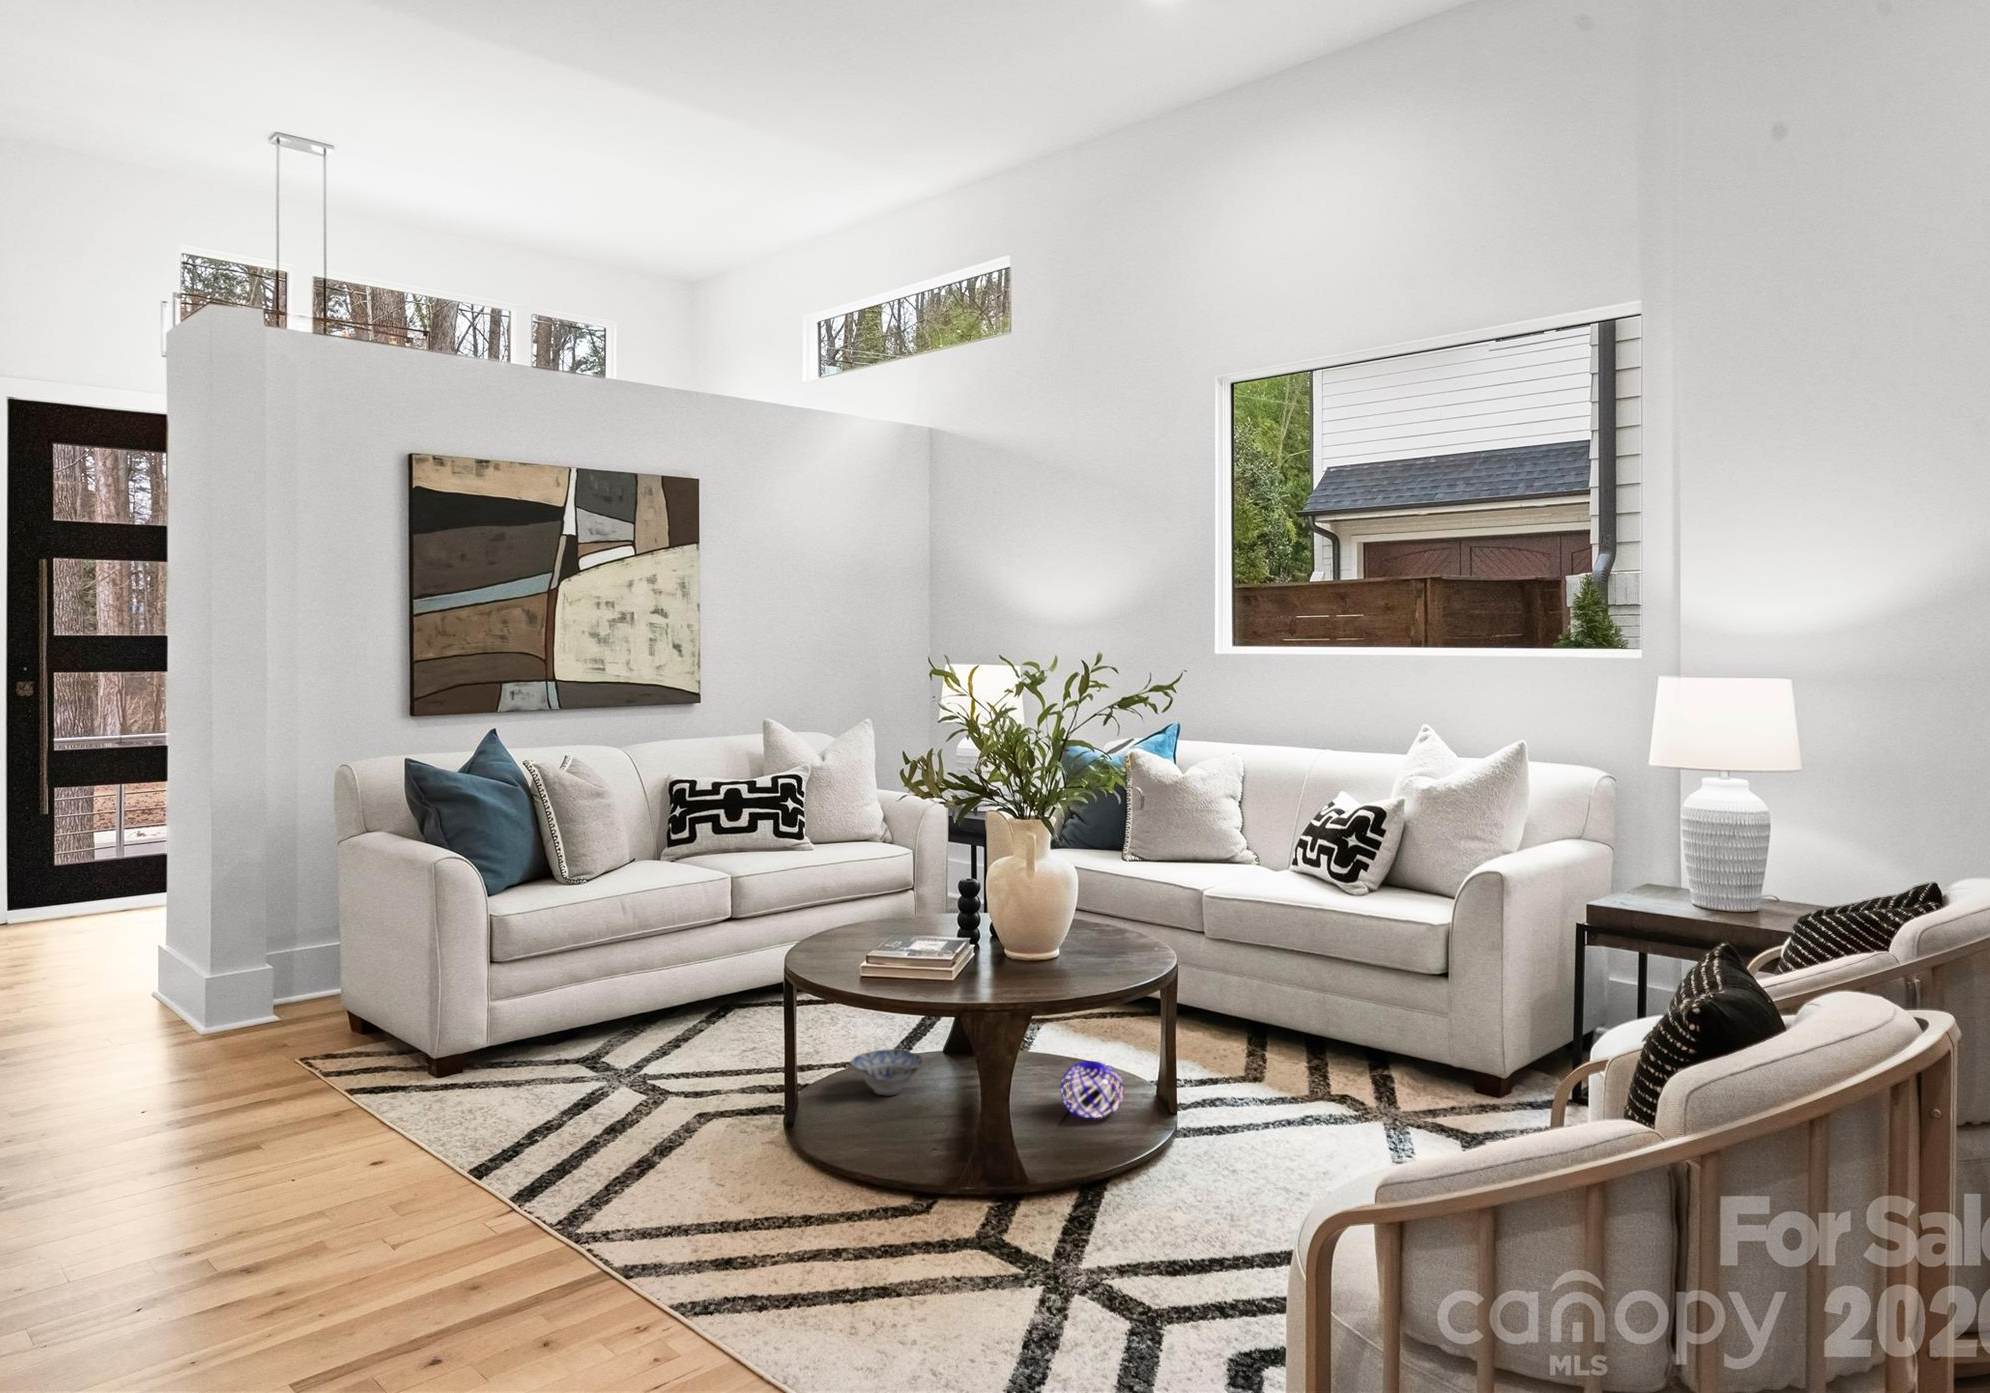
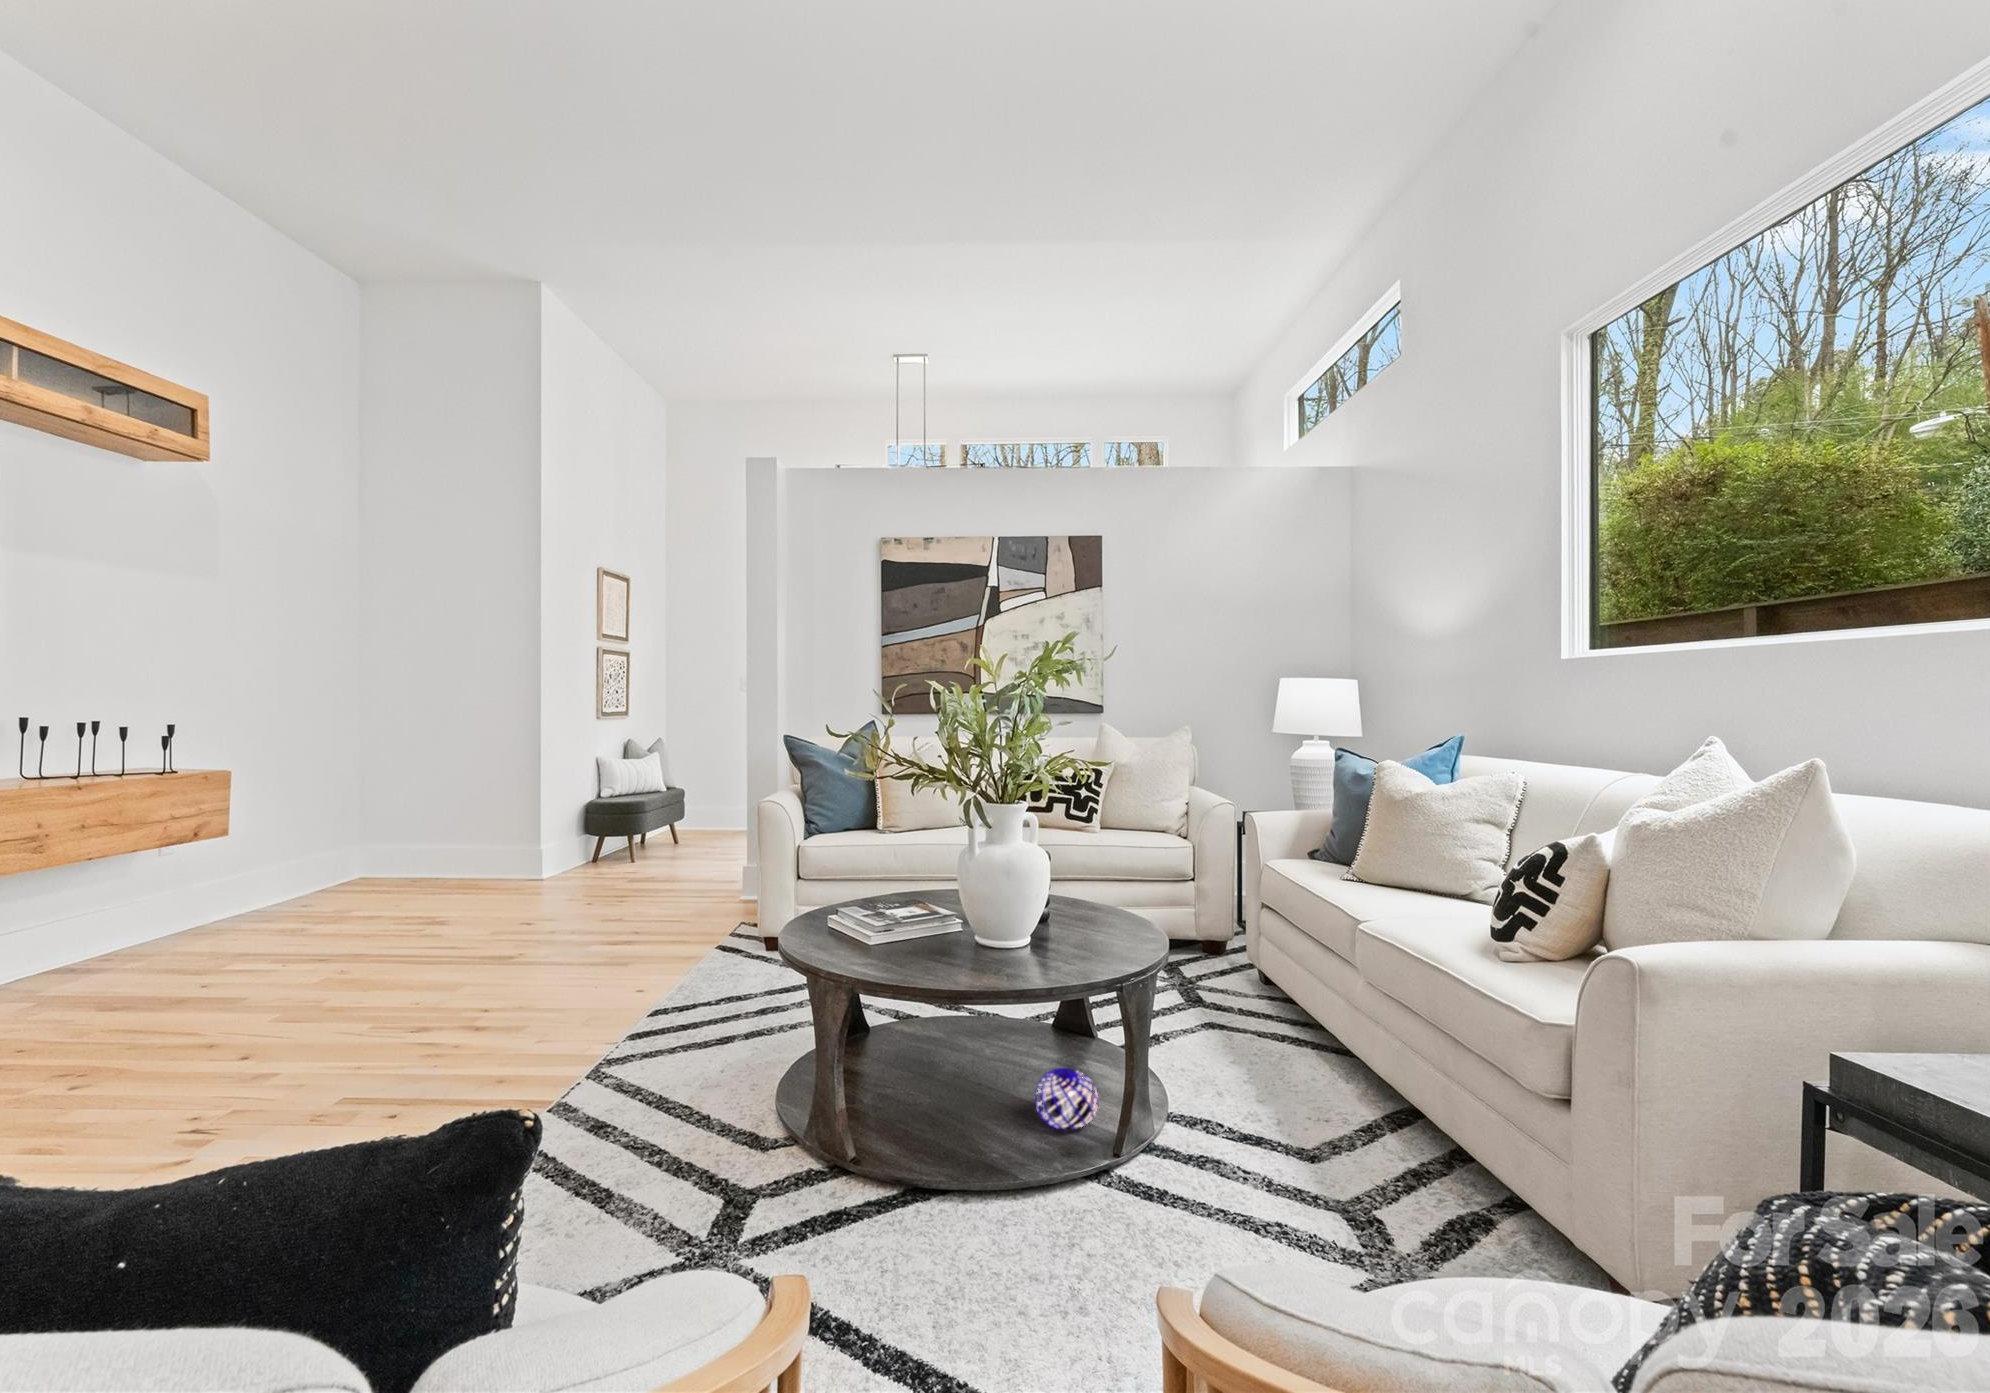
ceramic bowl: present [850,1049,925,1096] -> none [921,1011,987,1055]

